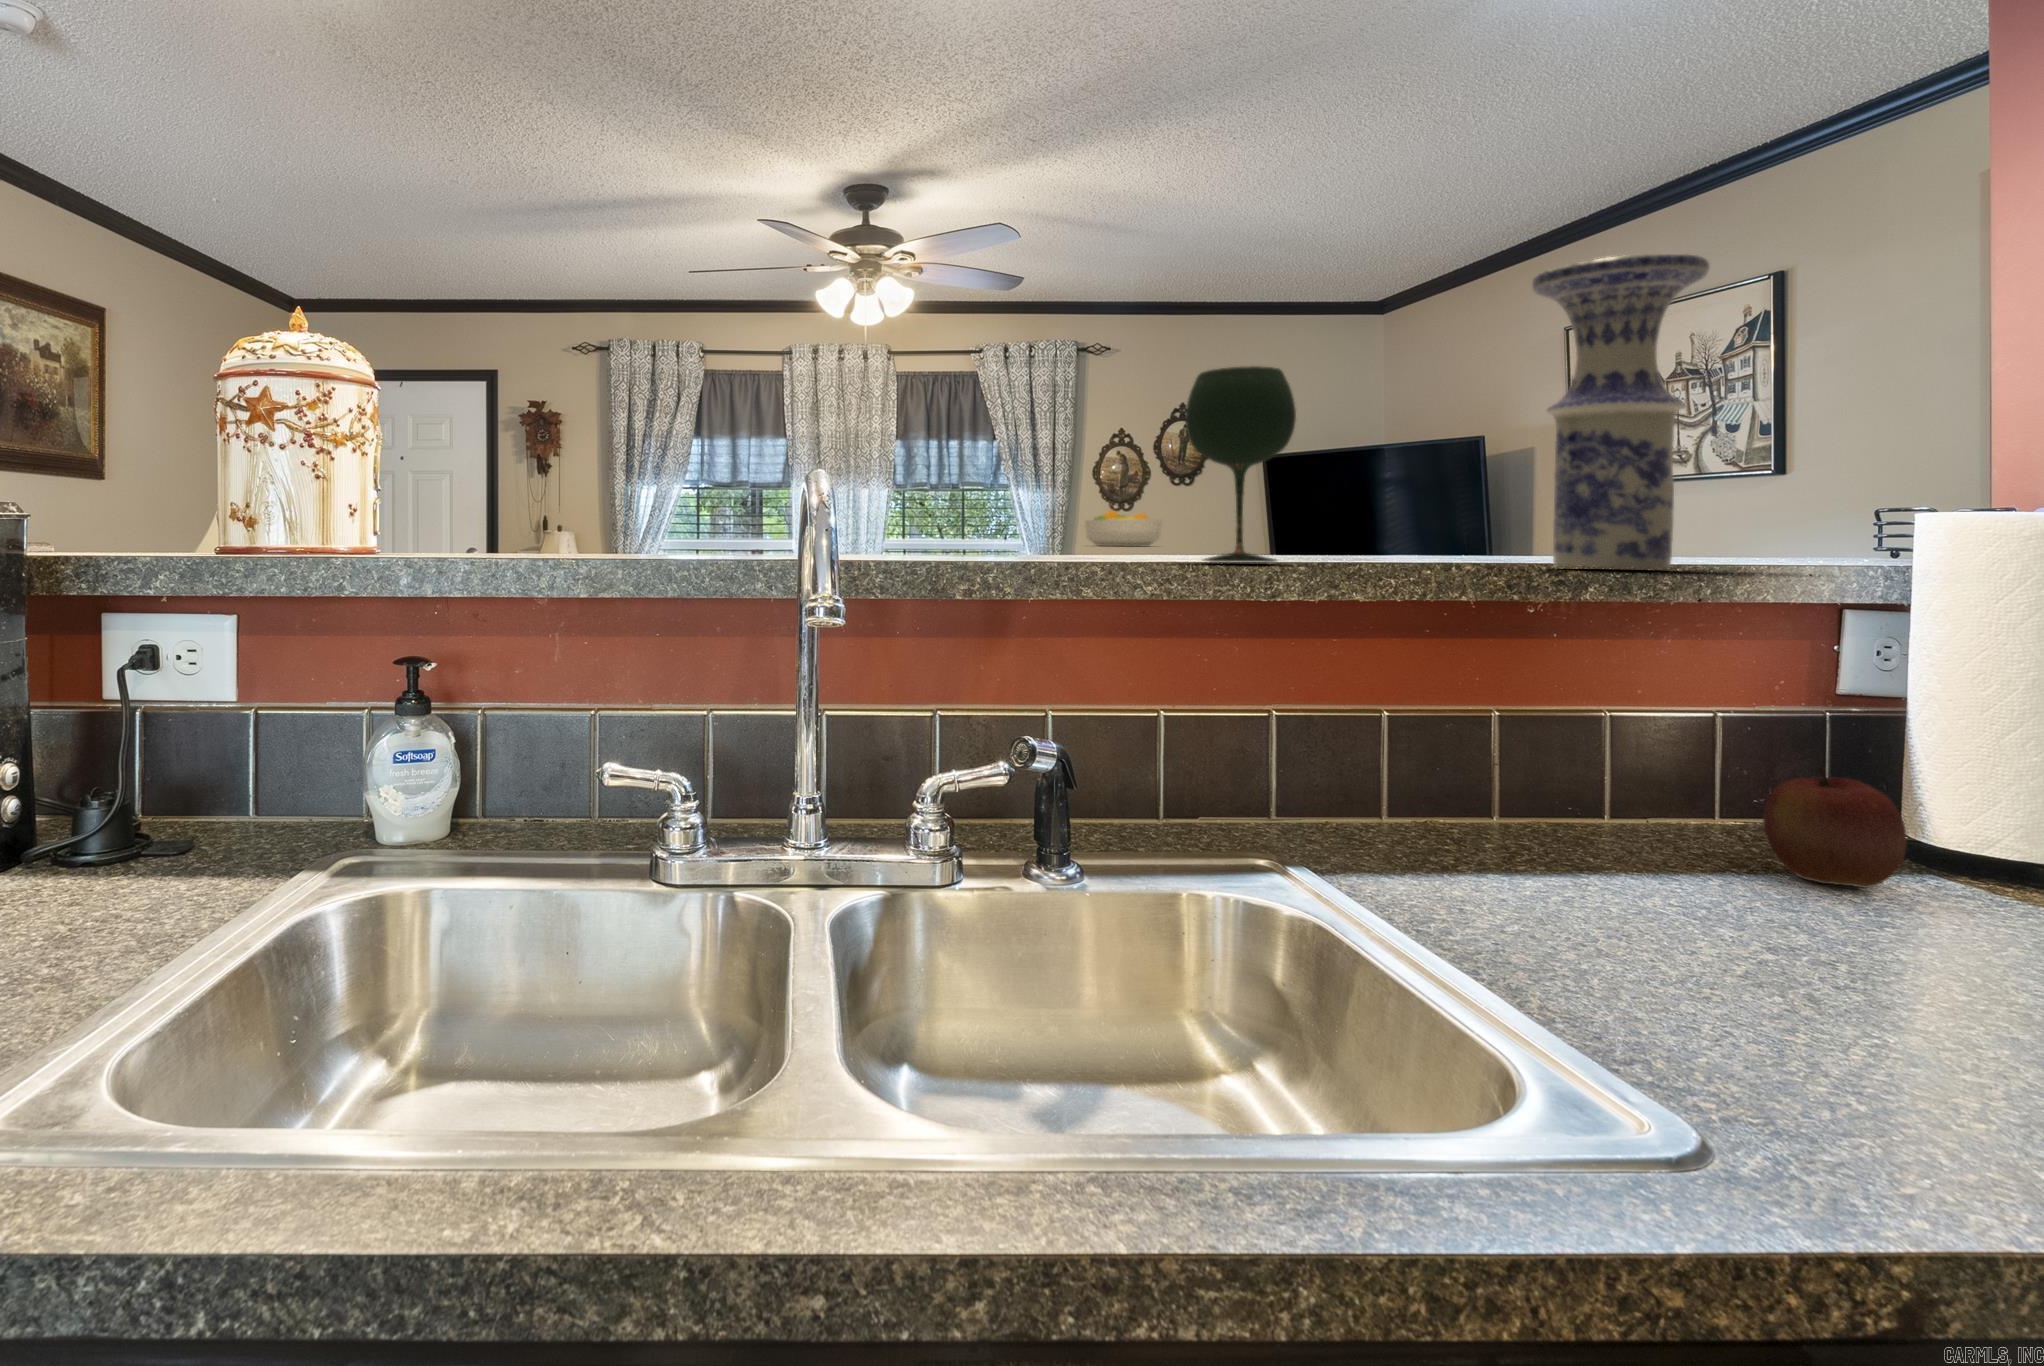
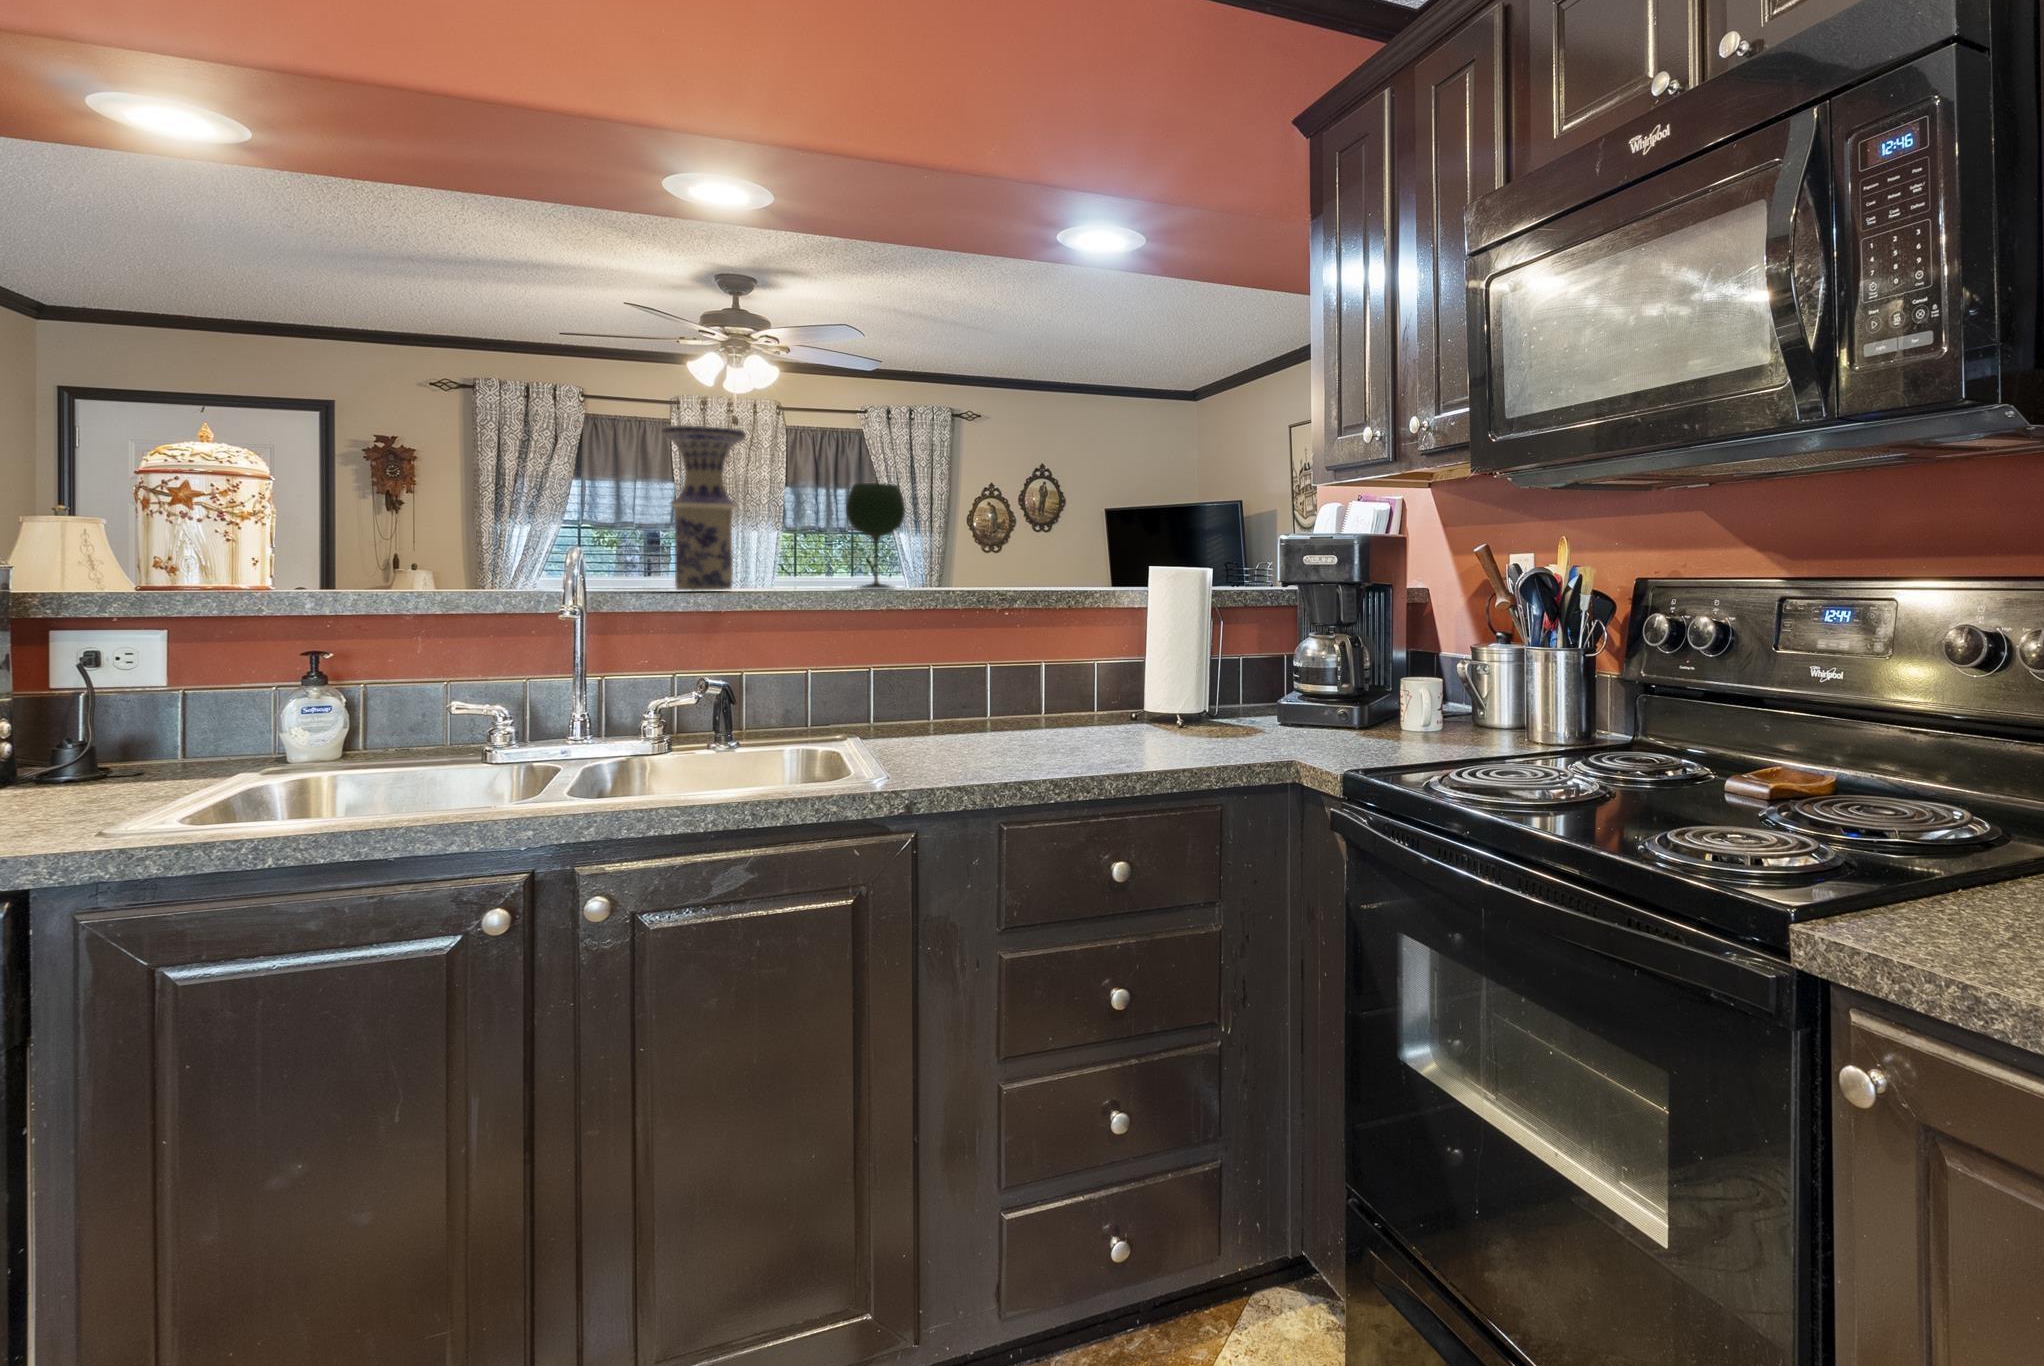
vase: present [1532,254,1710,569] -> present [661,425,746,591]
fruit bowl: present [1085,510,1162,546] -> none [933,551,990,580]
apple: present [1763,768,1907,888] -> none [1074,674,1118,723]

